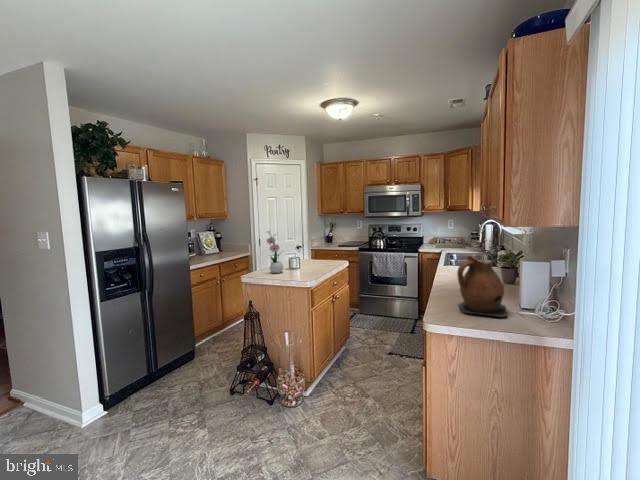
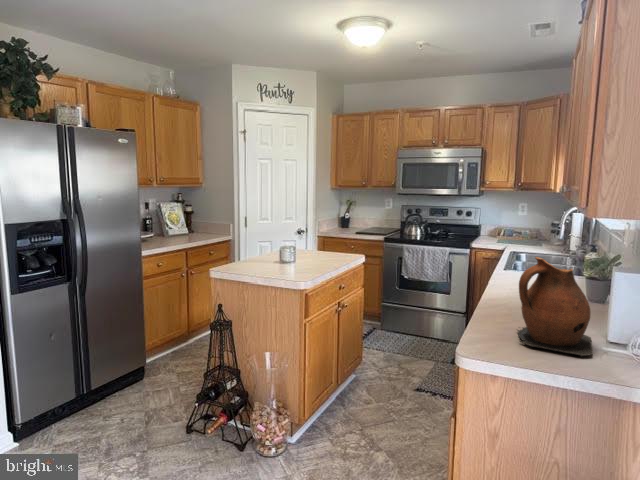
flower arrangement: present [267,231,283,273] -> none [247,206,272,267]

